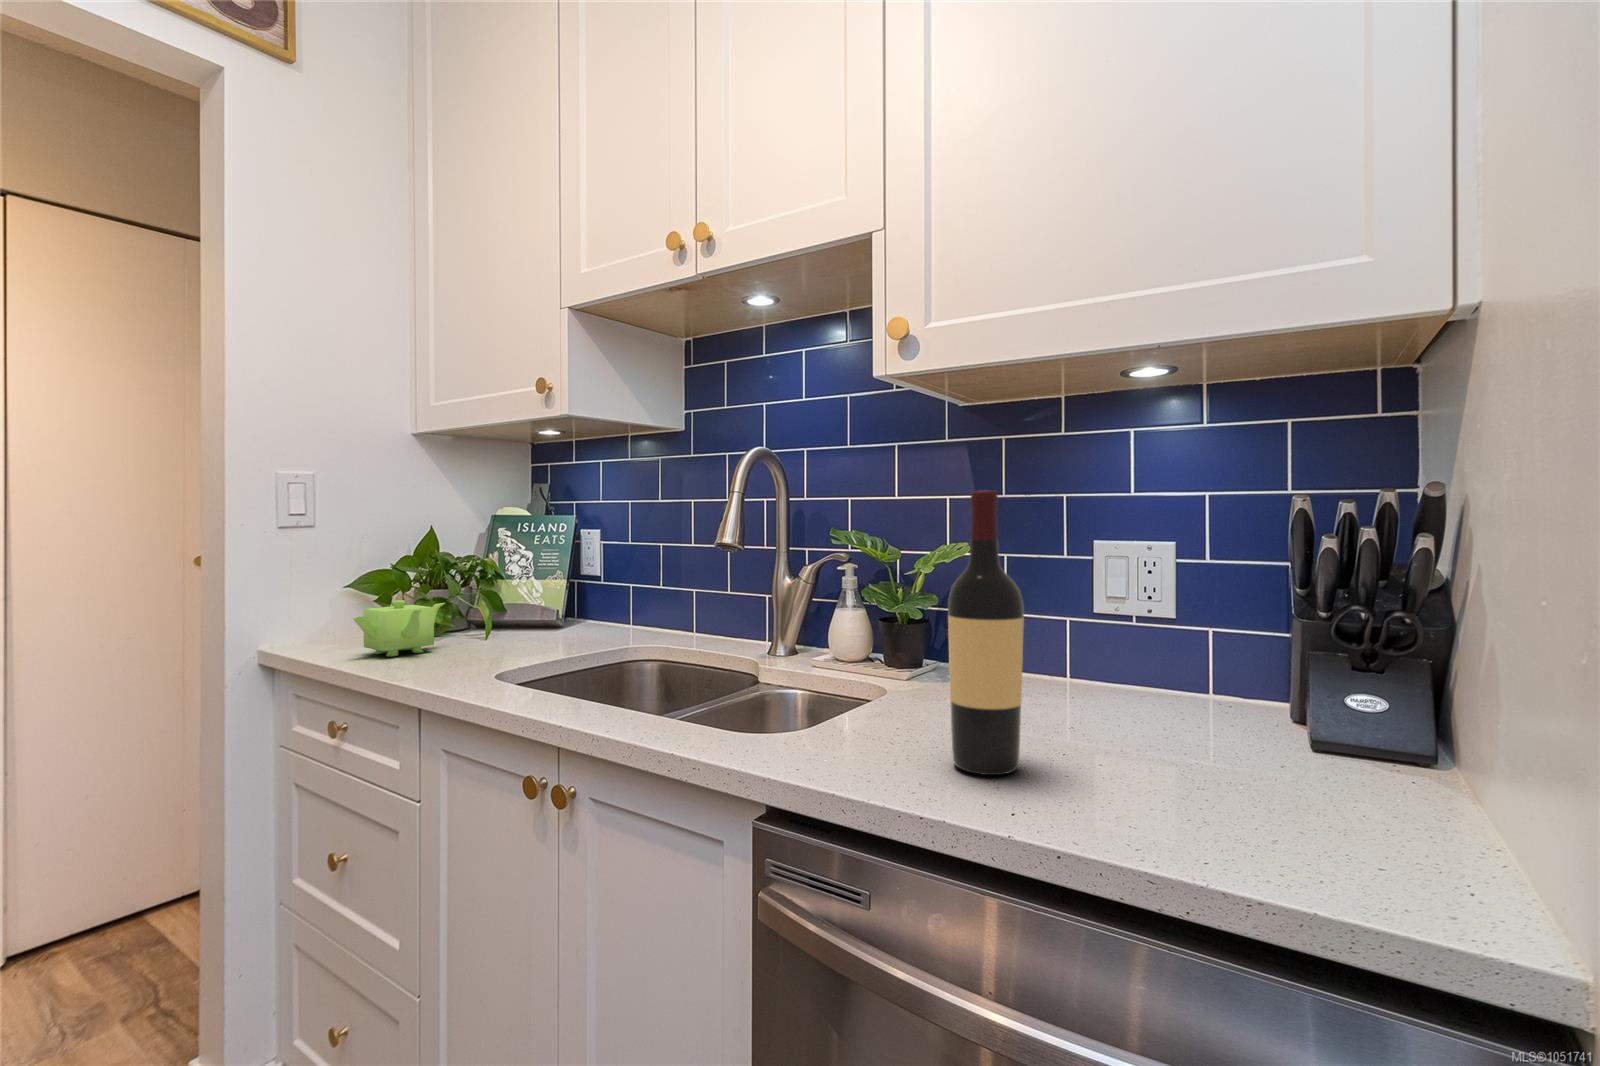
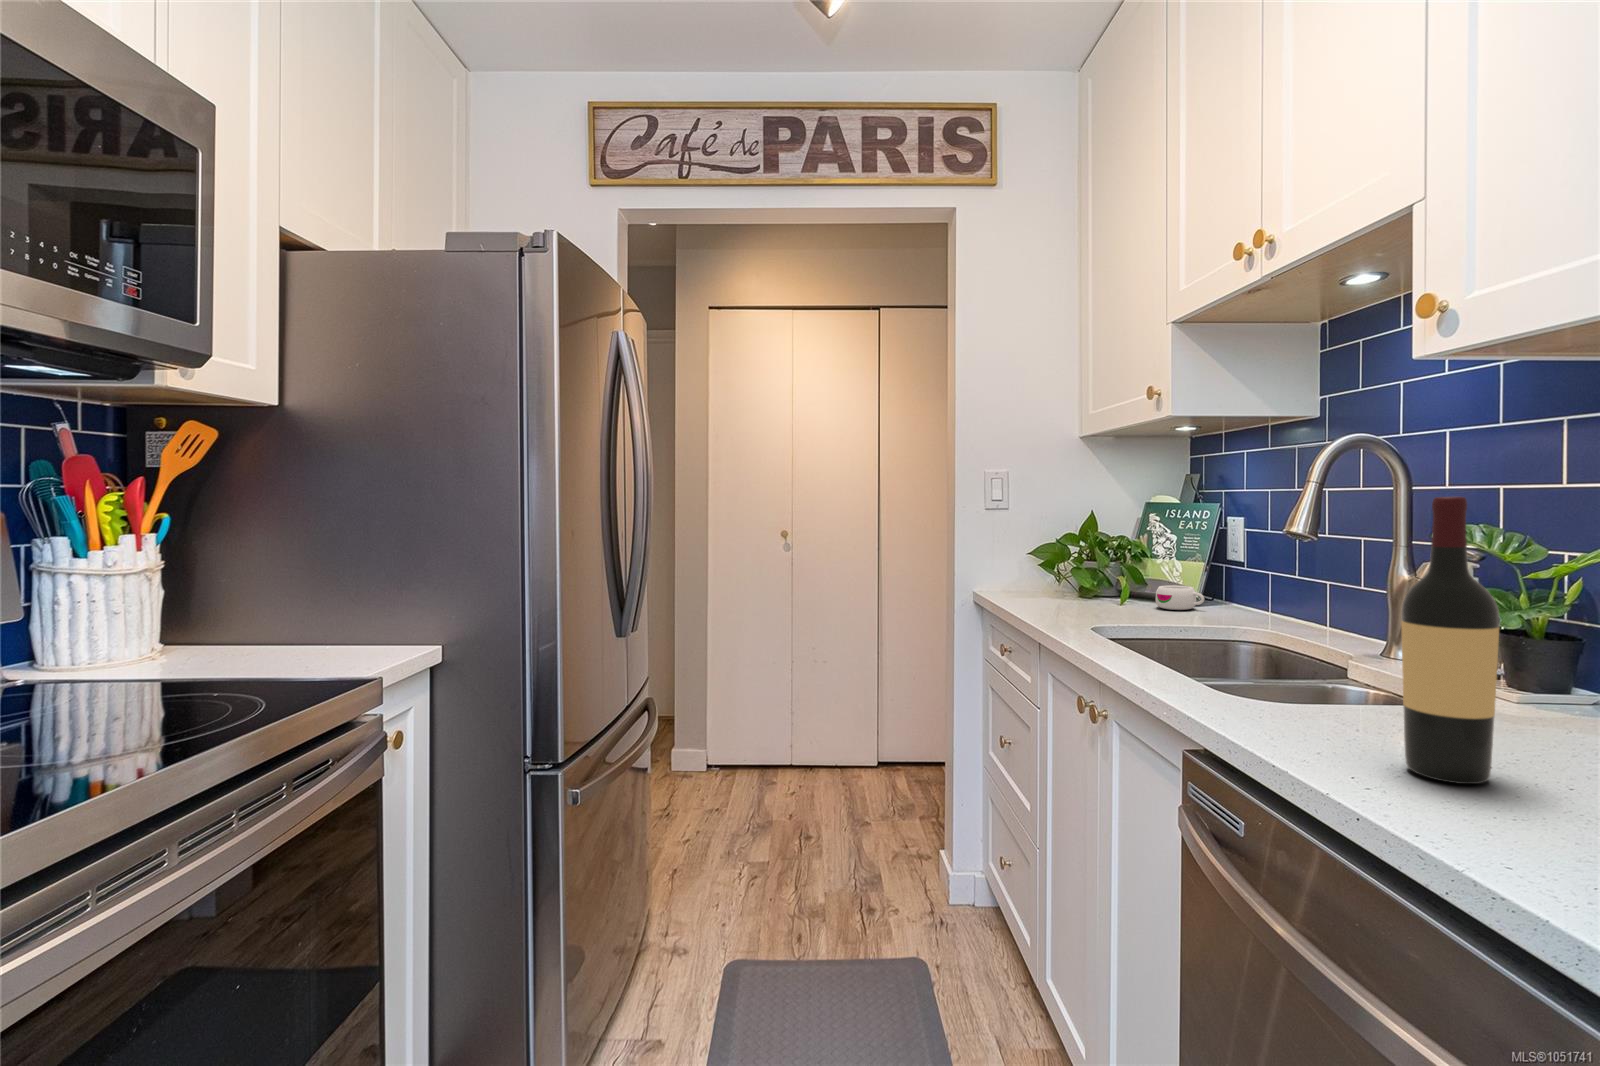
teapot: present [353,600,445,656] -> none [1023,570,1091,611]
mug: none [520,609,574,637] -> present [1156,585,1204,610]

